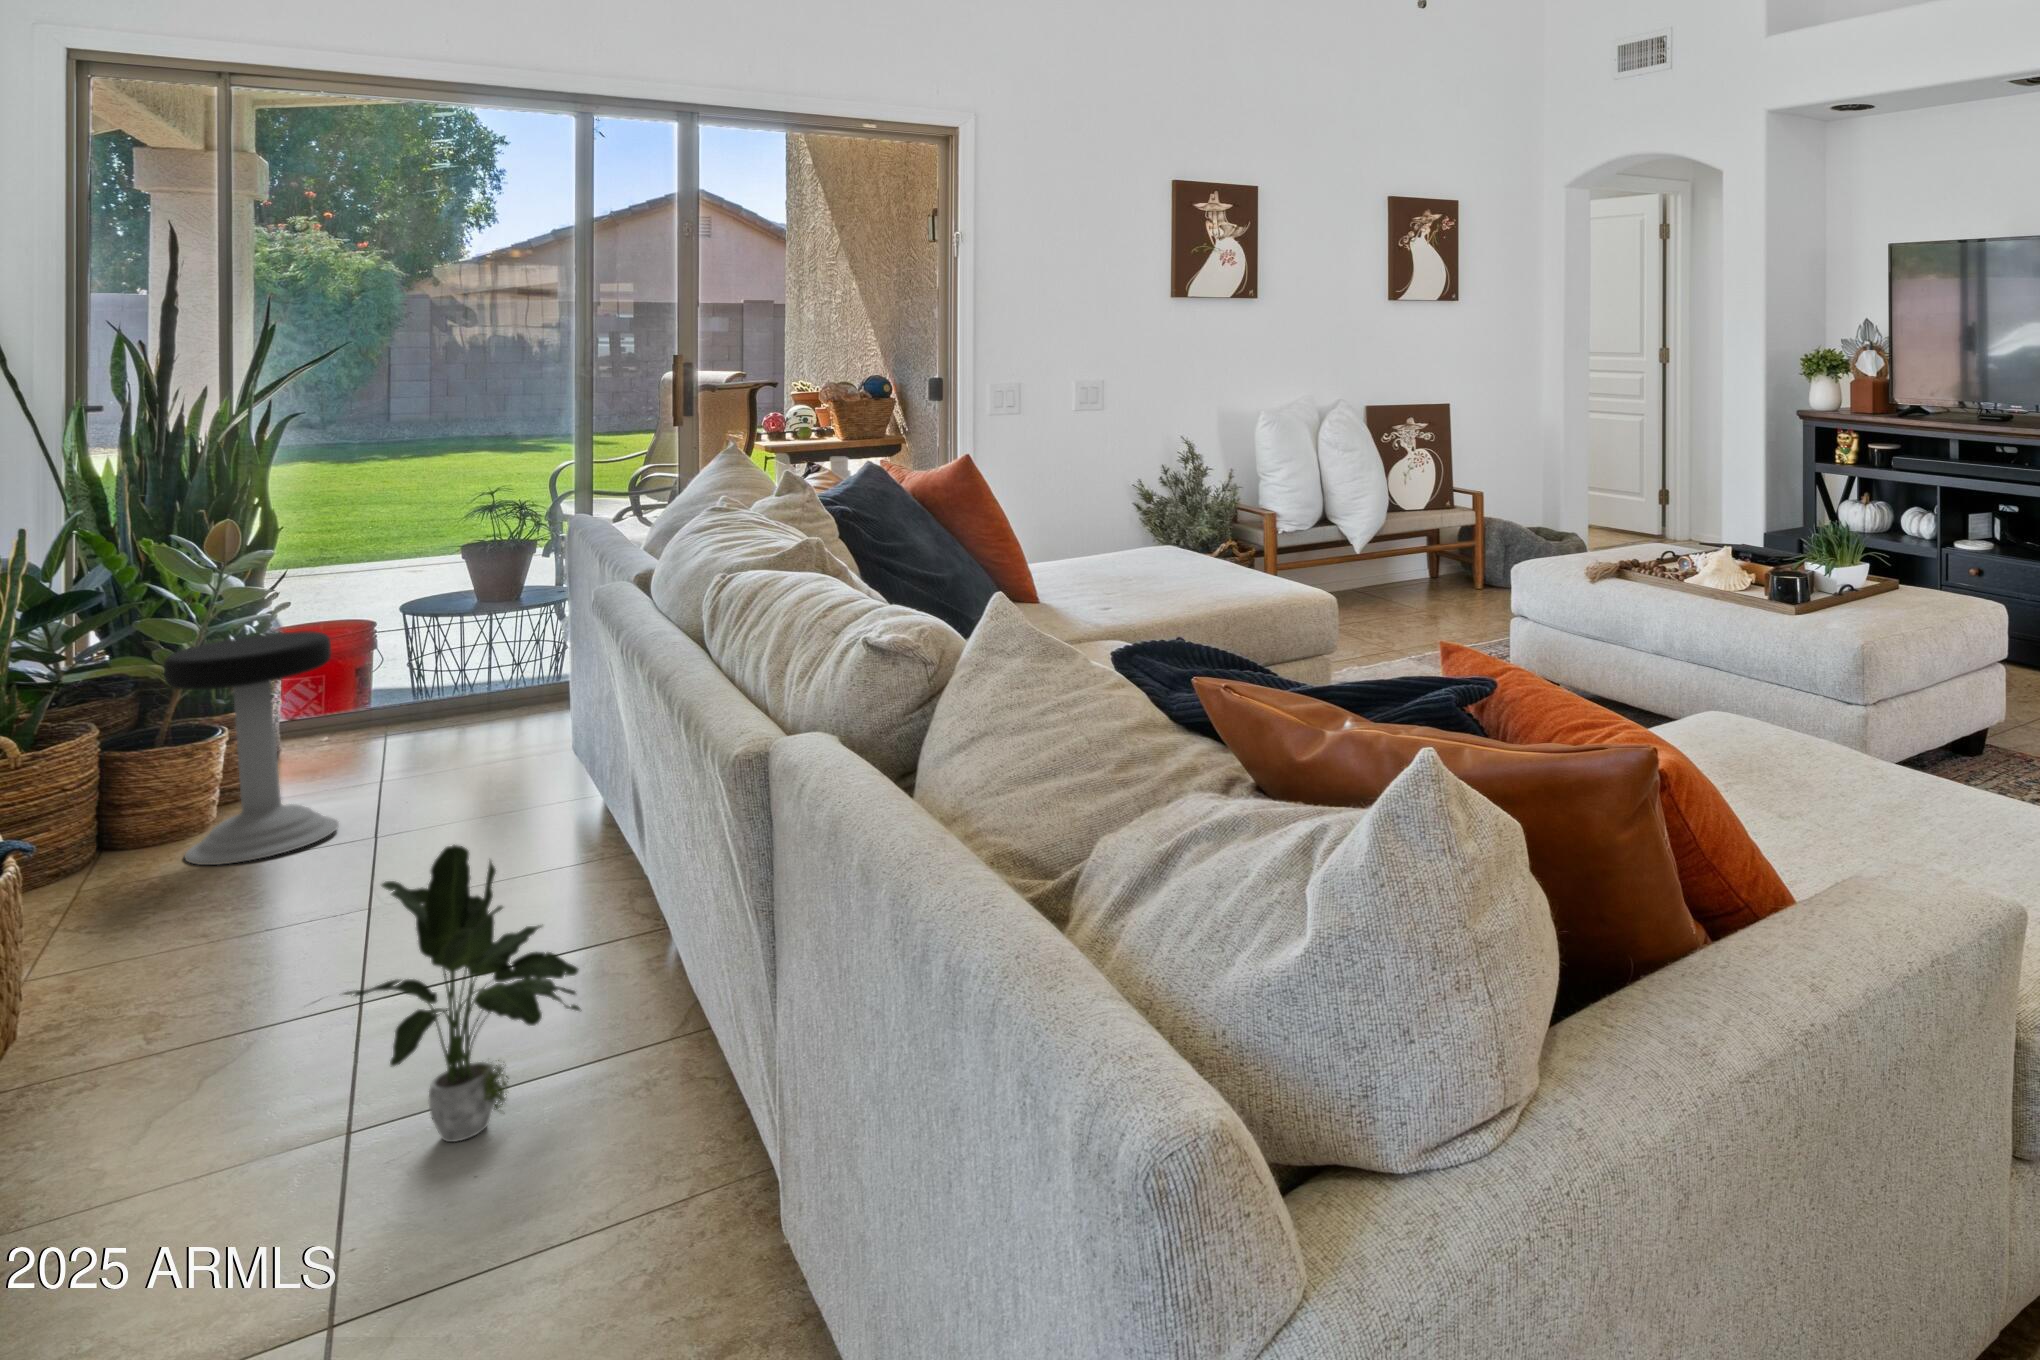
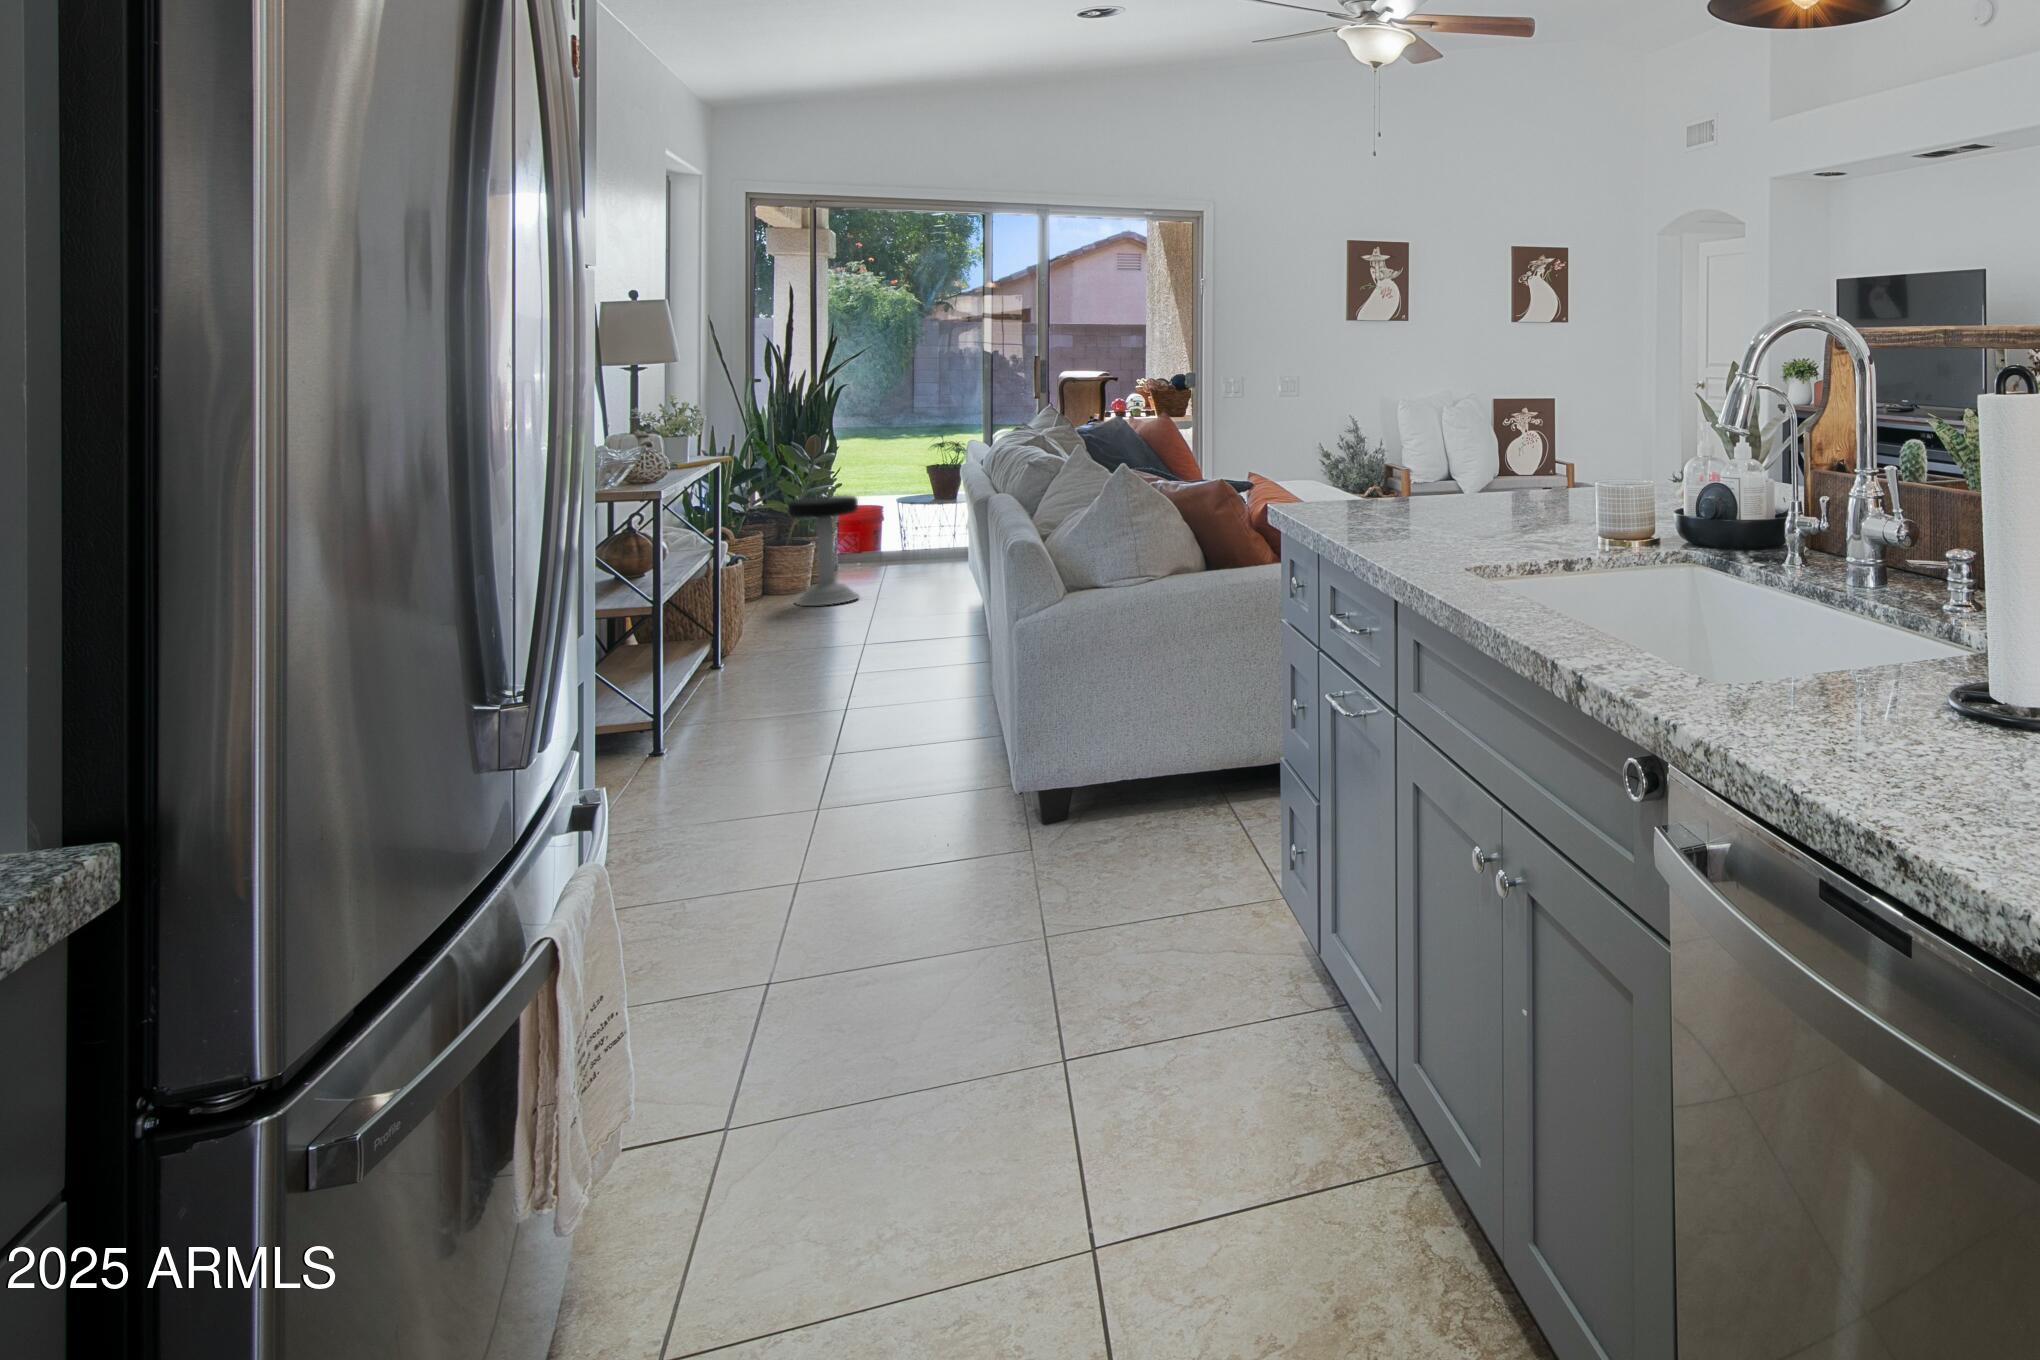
potted plant: present [344,845,580,1142] -> none [849,562,939,686]

